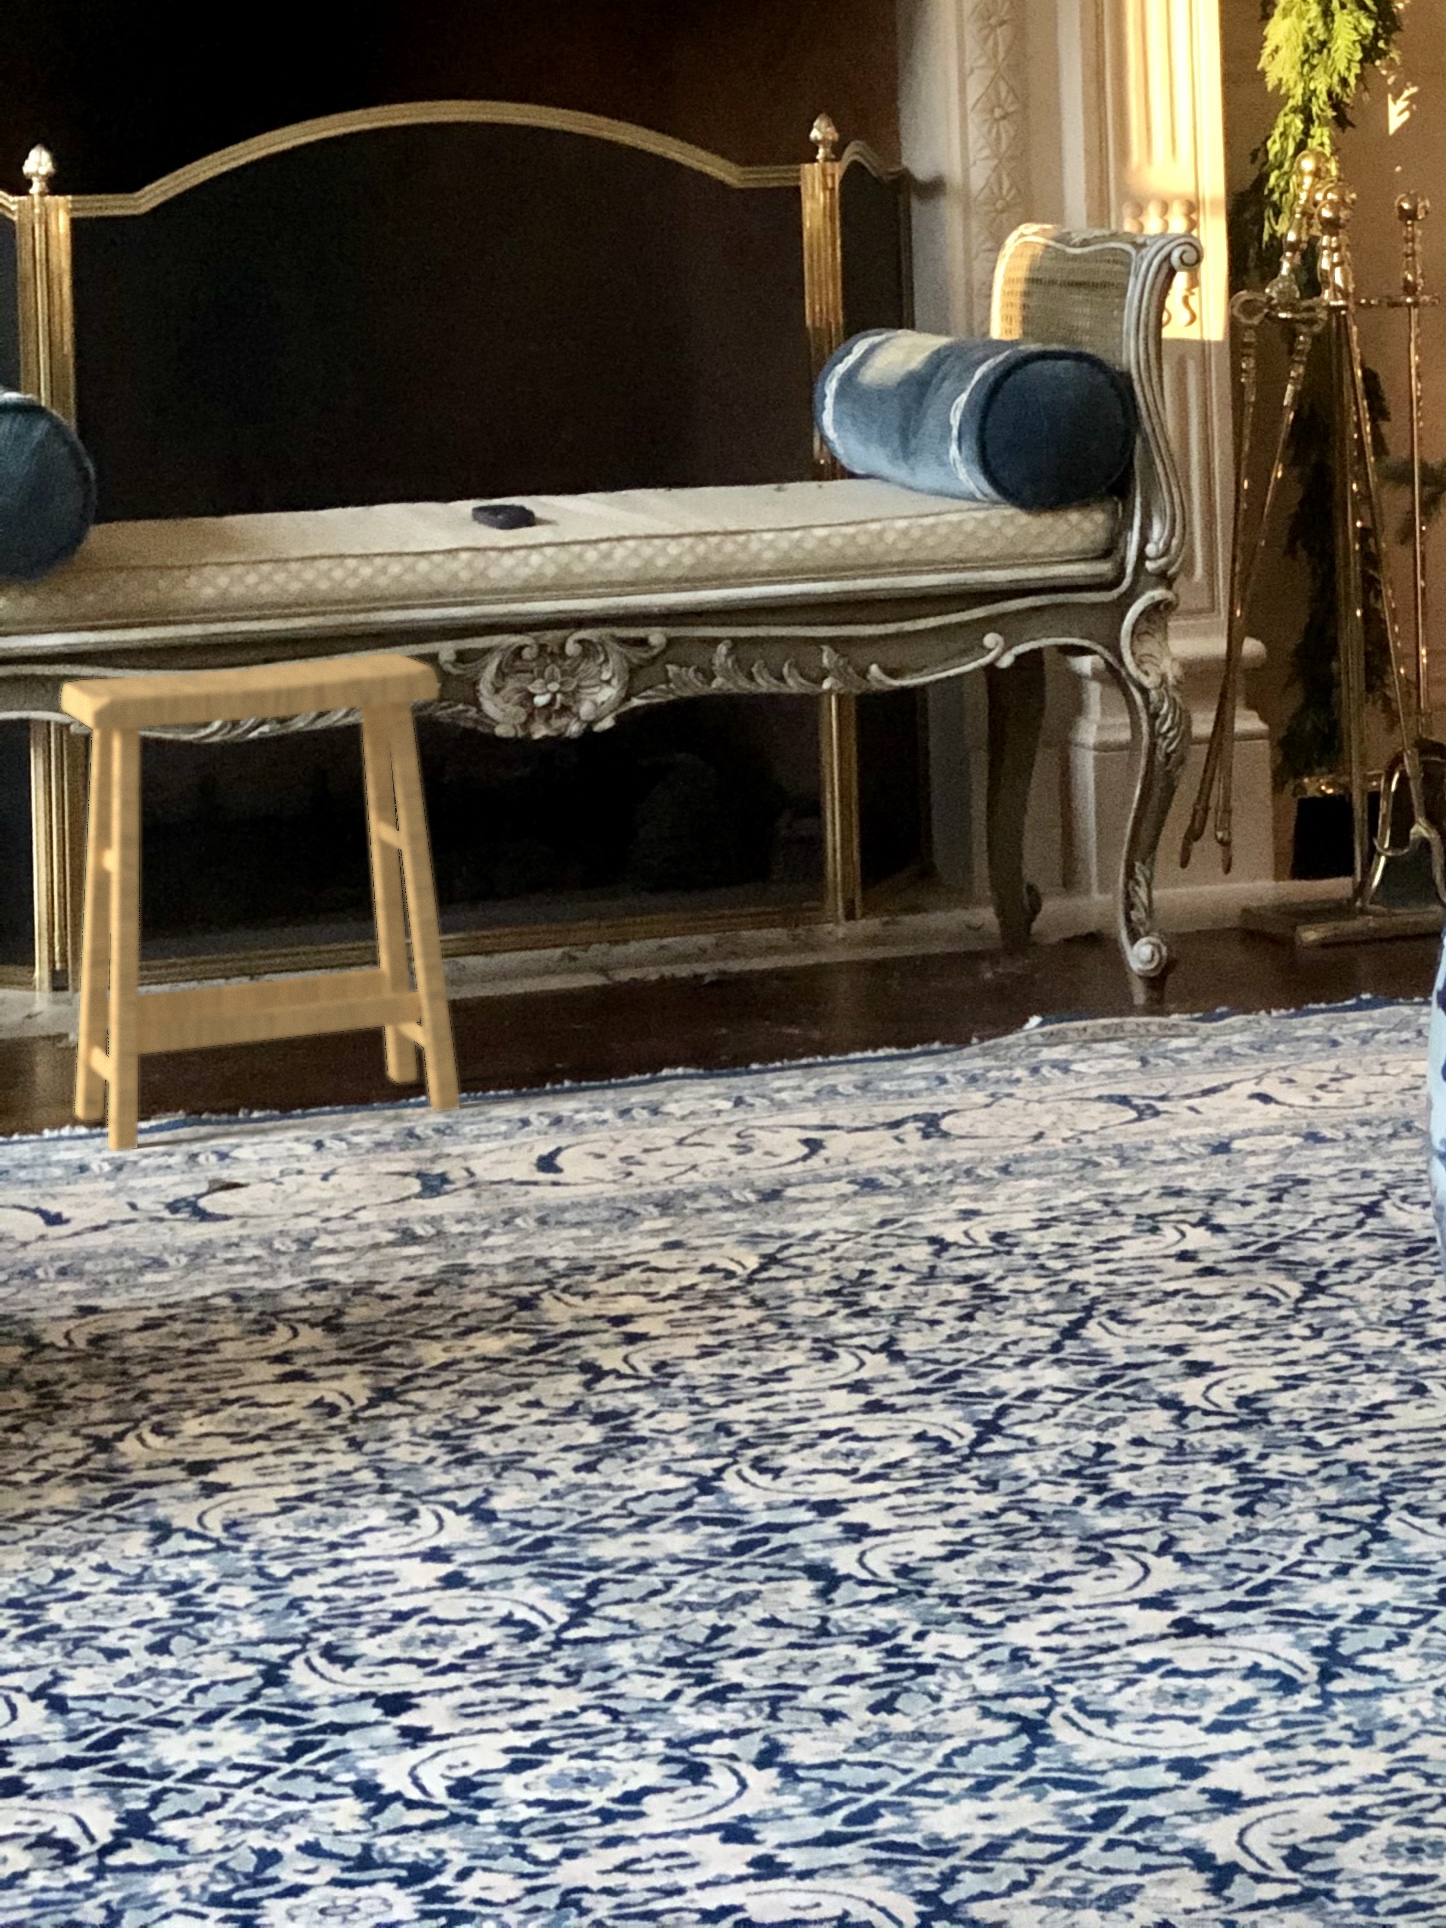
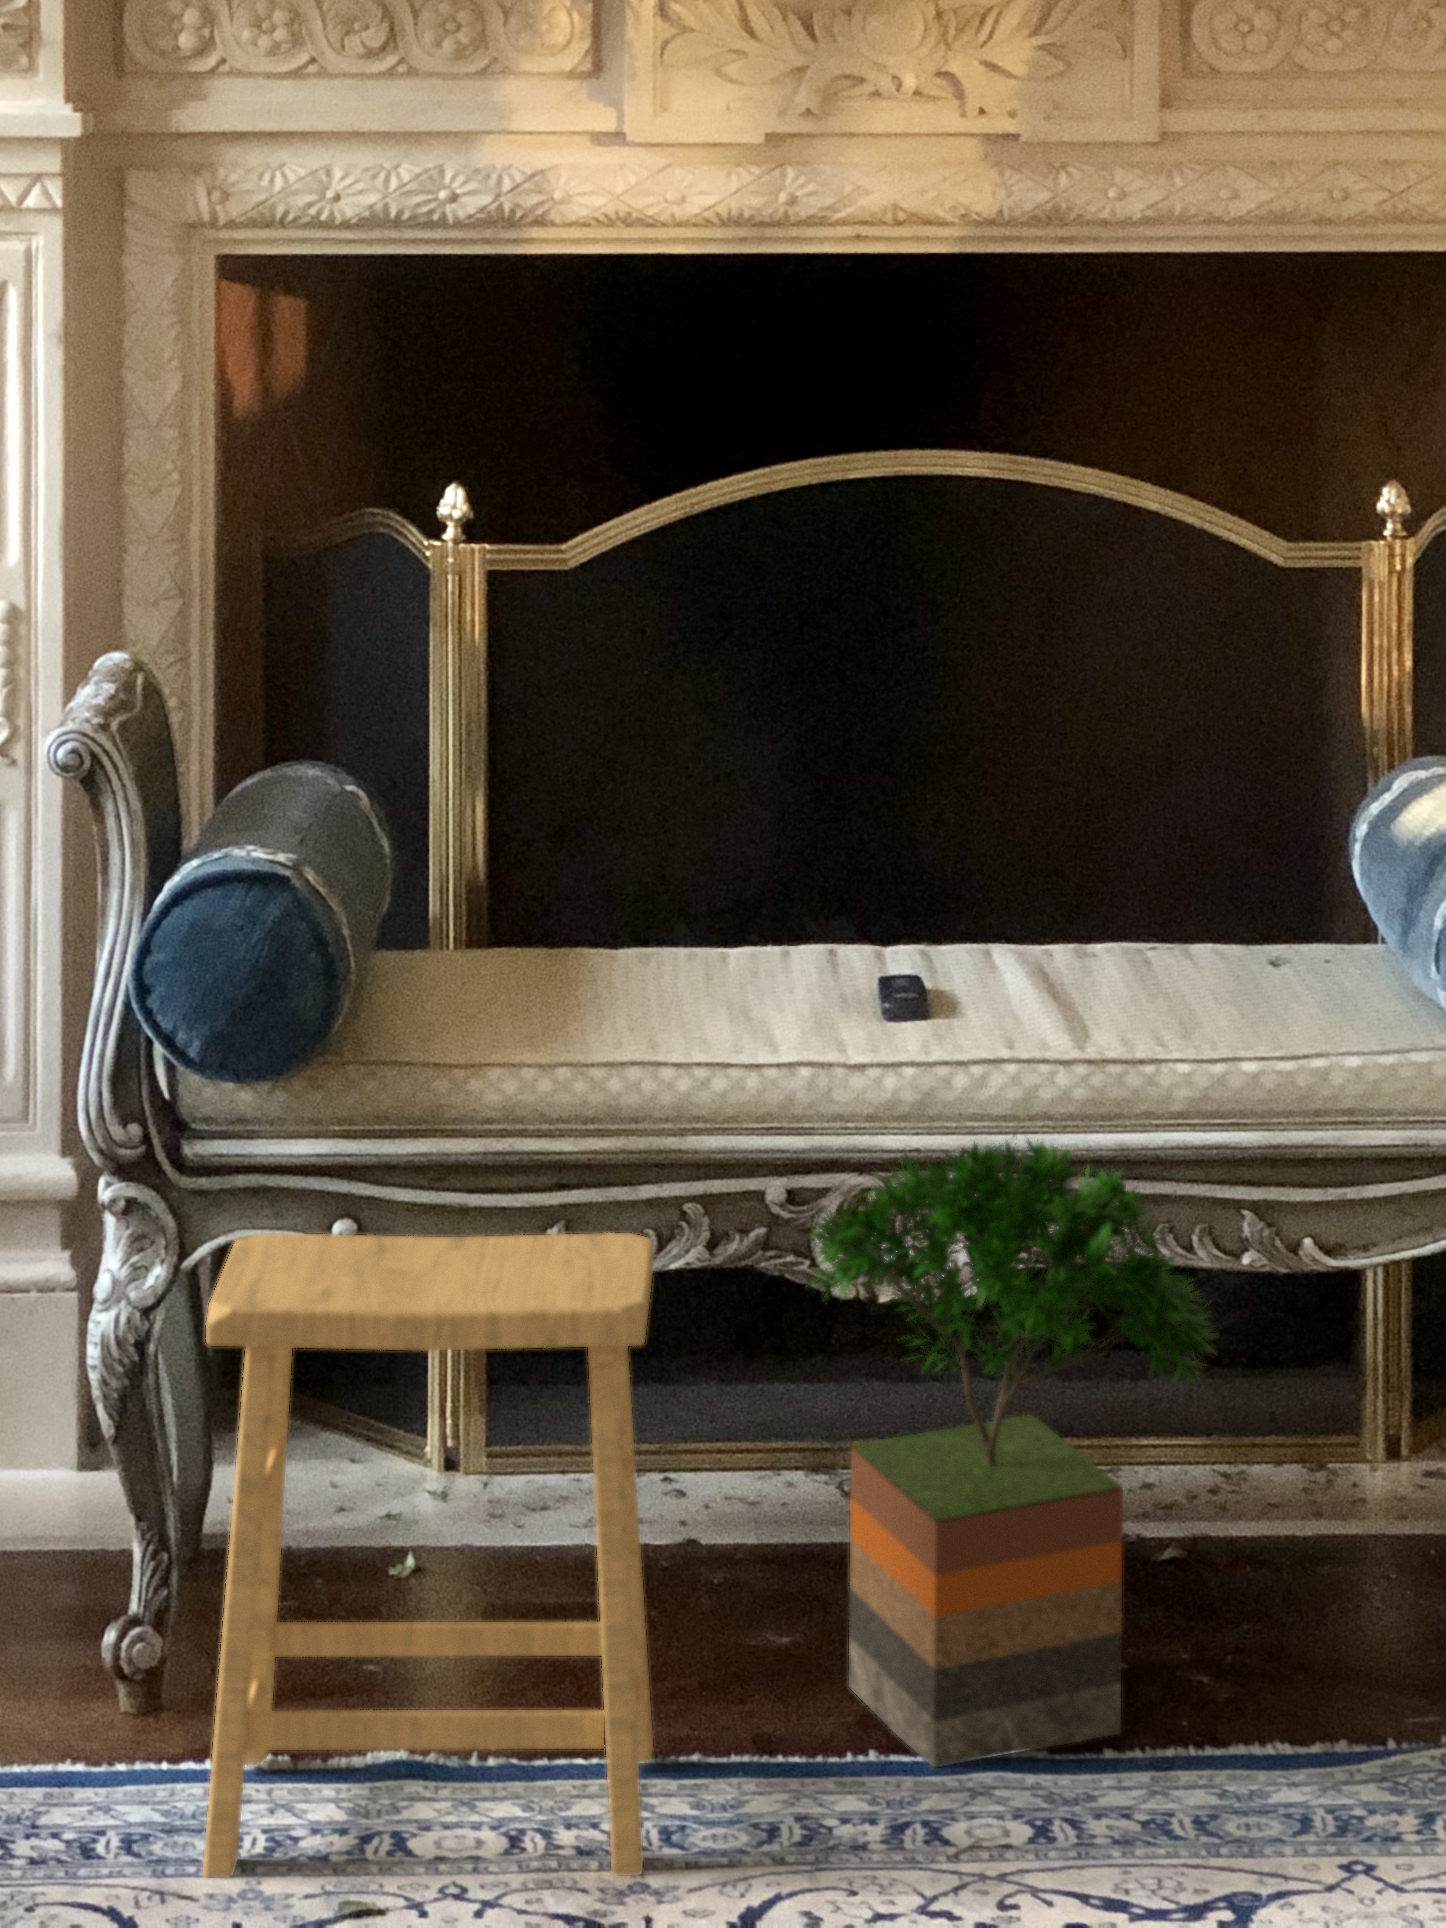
potted tree: none [480,594,832,1065] -> present [810,1140,1216,1767]

